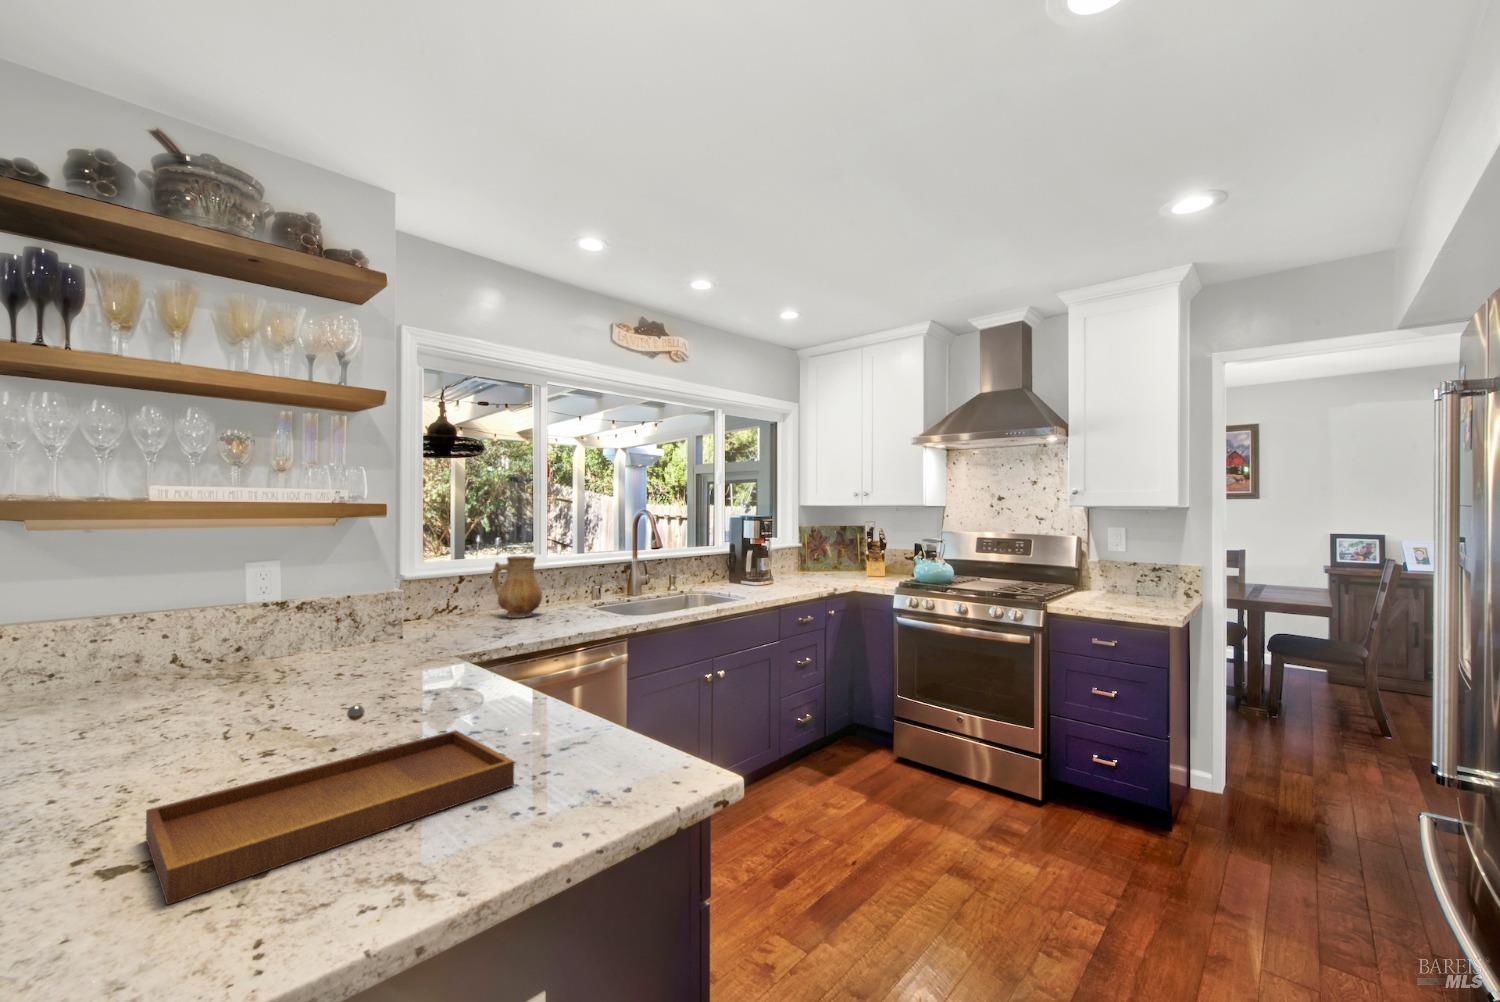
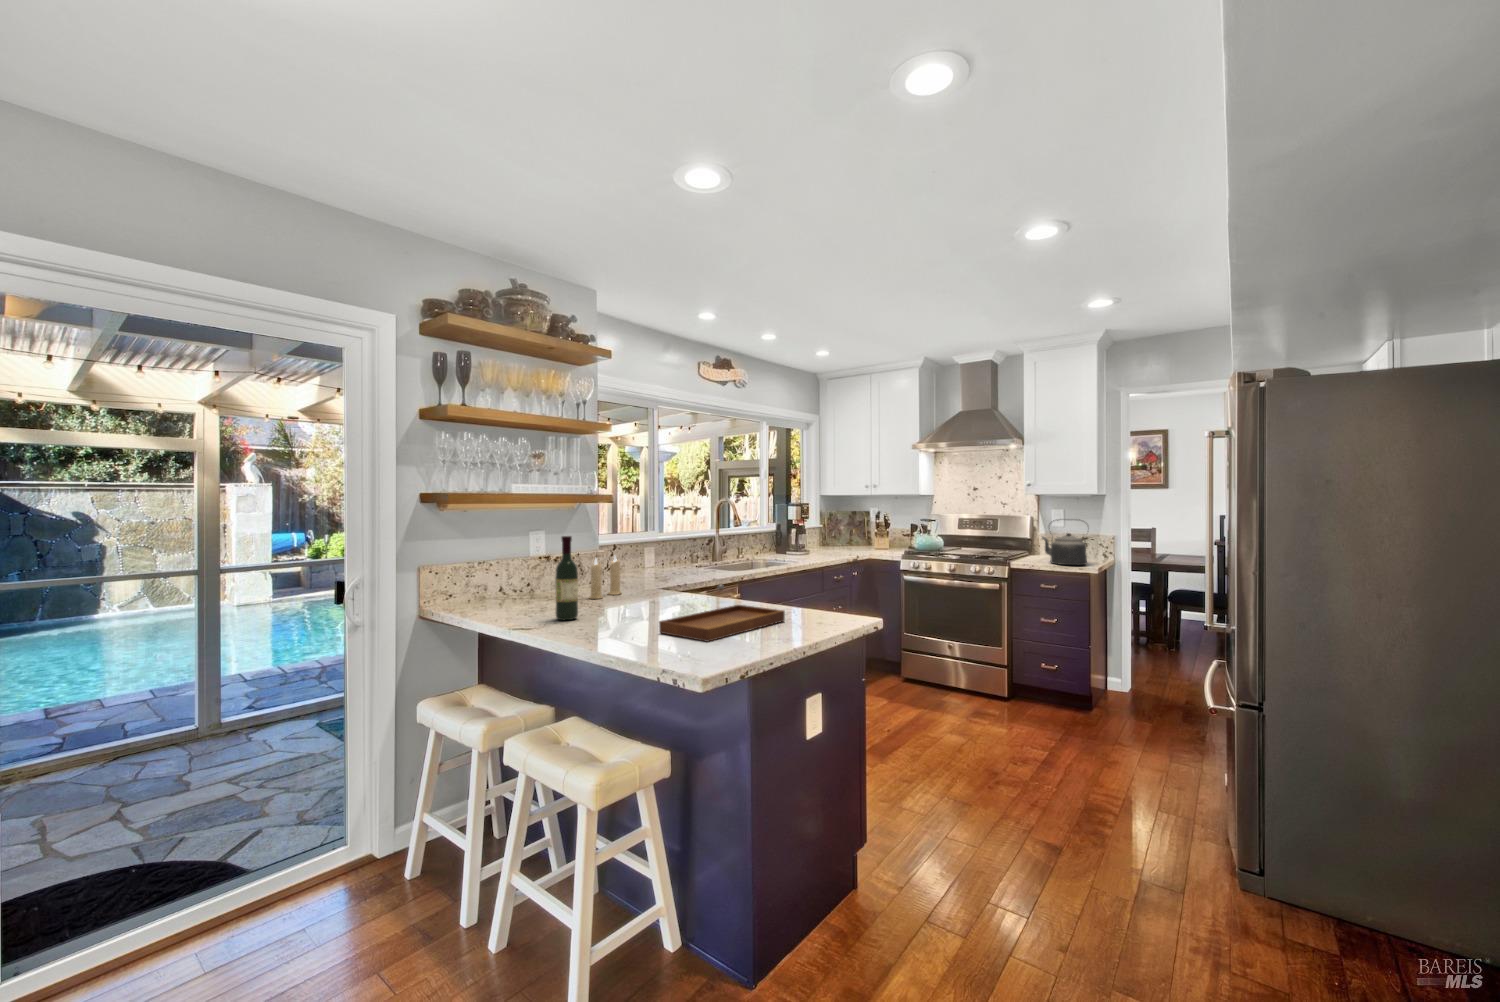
kettle: none [1093,542,1166,611] -> present [1042,519,1087,565]
ceramic pitcher: present [492,556,542,618] -> none [635,532,669,574]
wine bottle: none [69,585,134,762] -> present [555,536,578,620]
candle: none [295,601,378,683] -> present [589,556,621,599]

